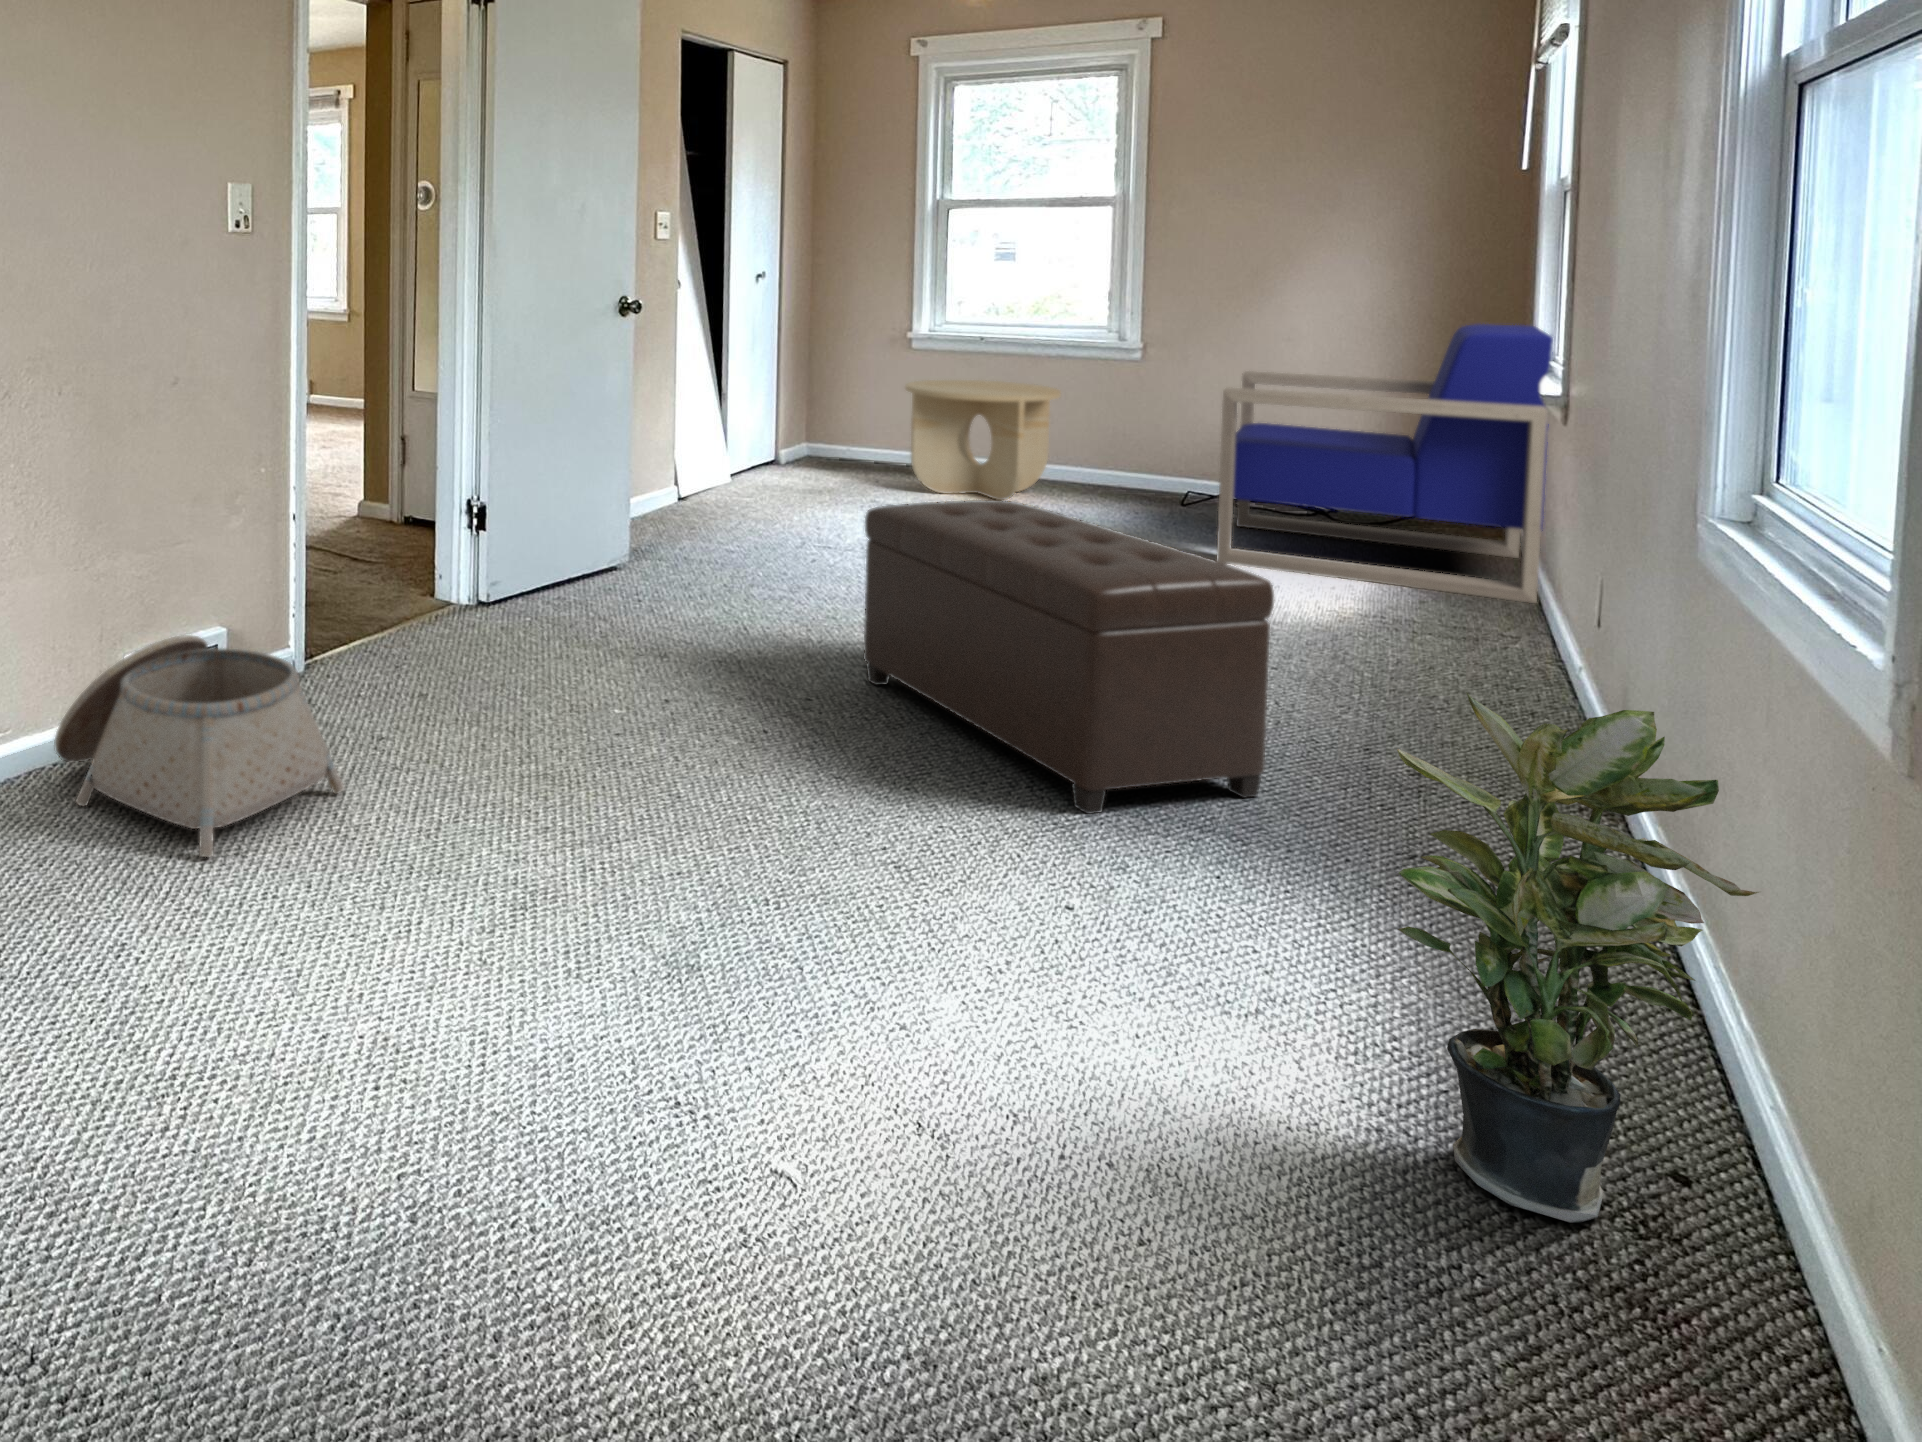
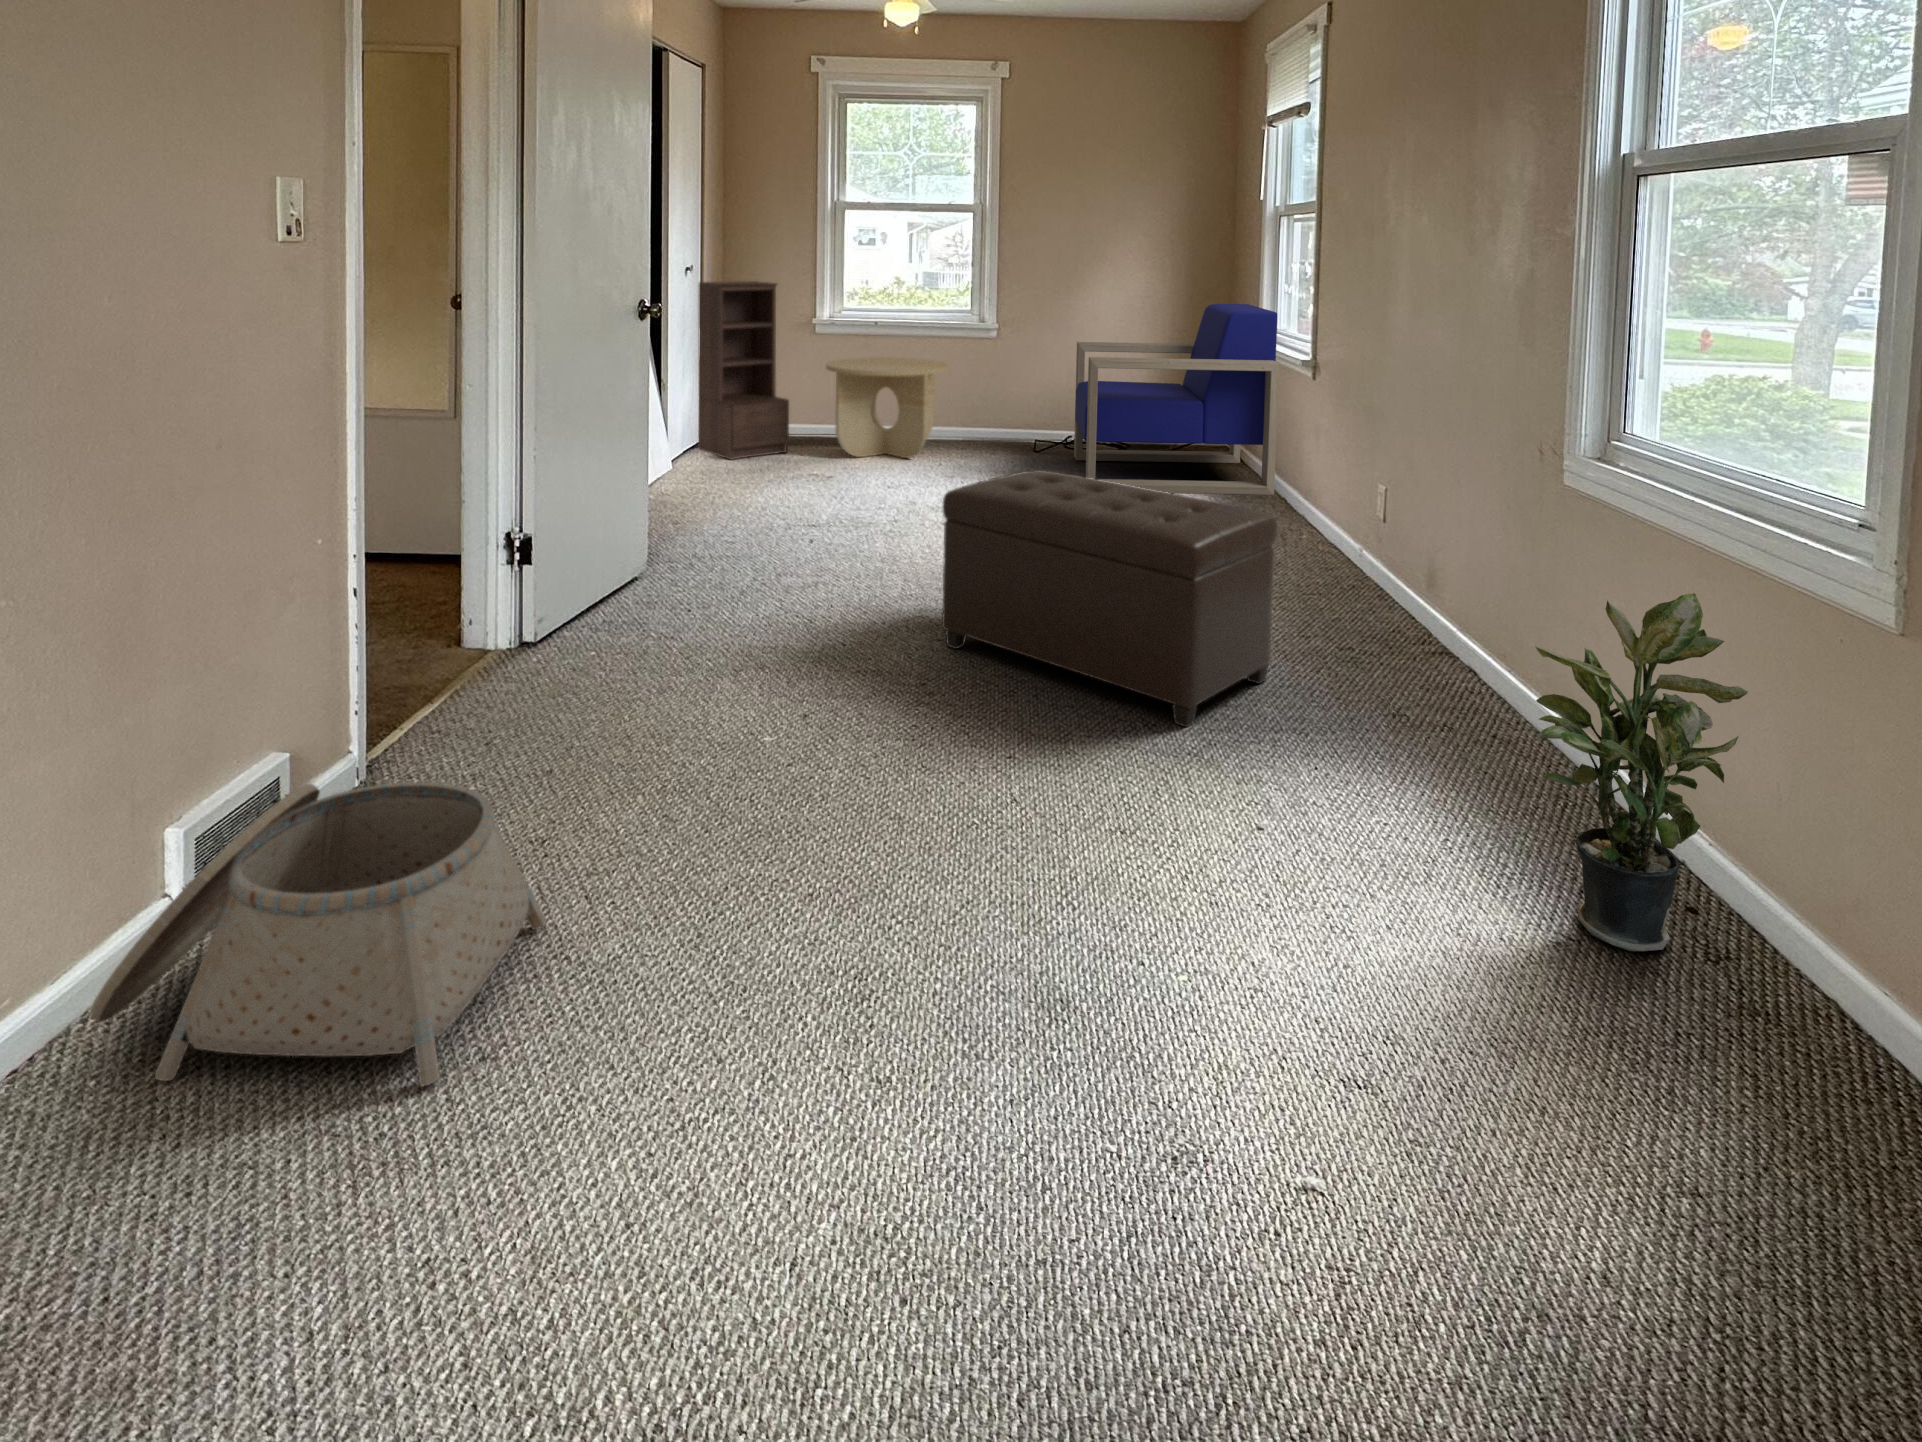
bookshelf: none [768,290,864,482] -> present [698,281,789,460]

